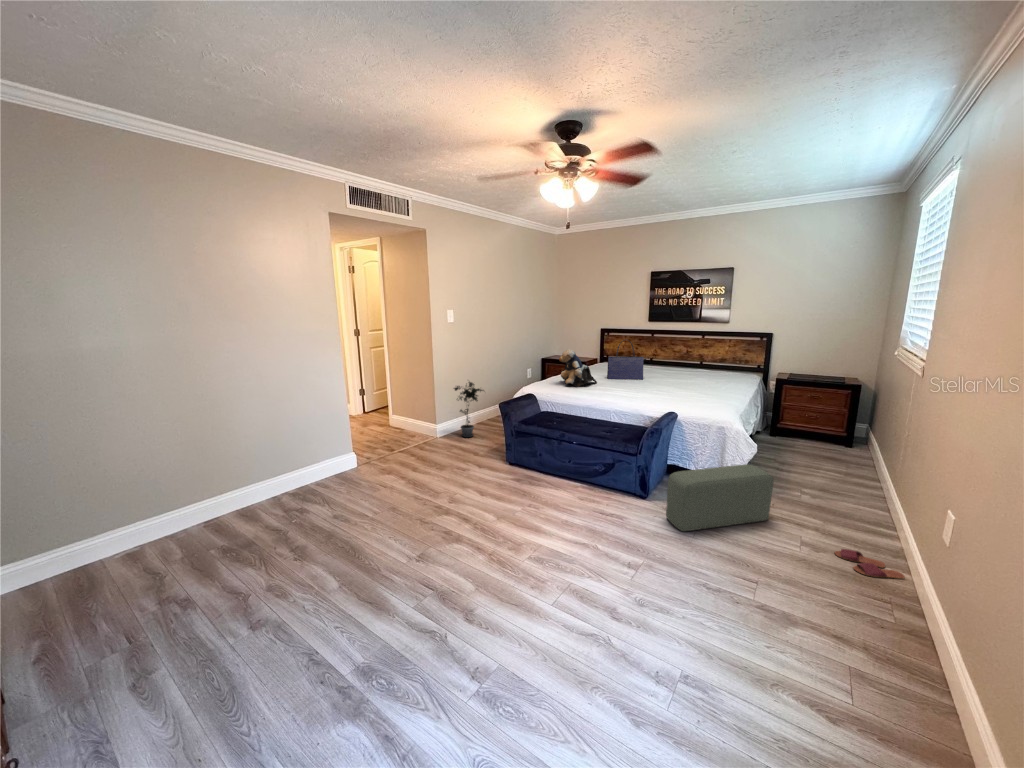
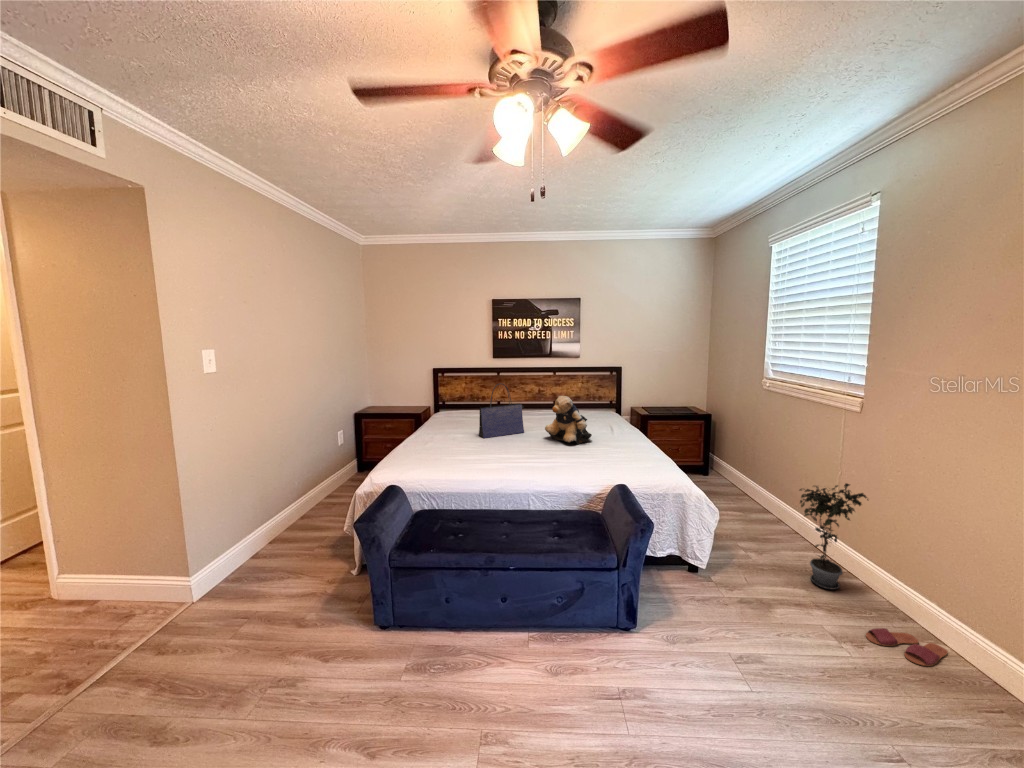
teddy bear: present [559,349,597,387] -> present [545,396,592,444]
potted plant: present [454,382,484,437] -> present [800,483,868,589]
pouf: present [666,464,773,531] -> none [683,540,772,683]

